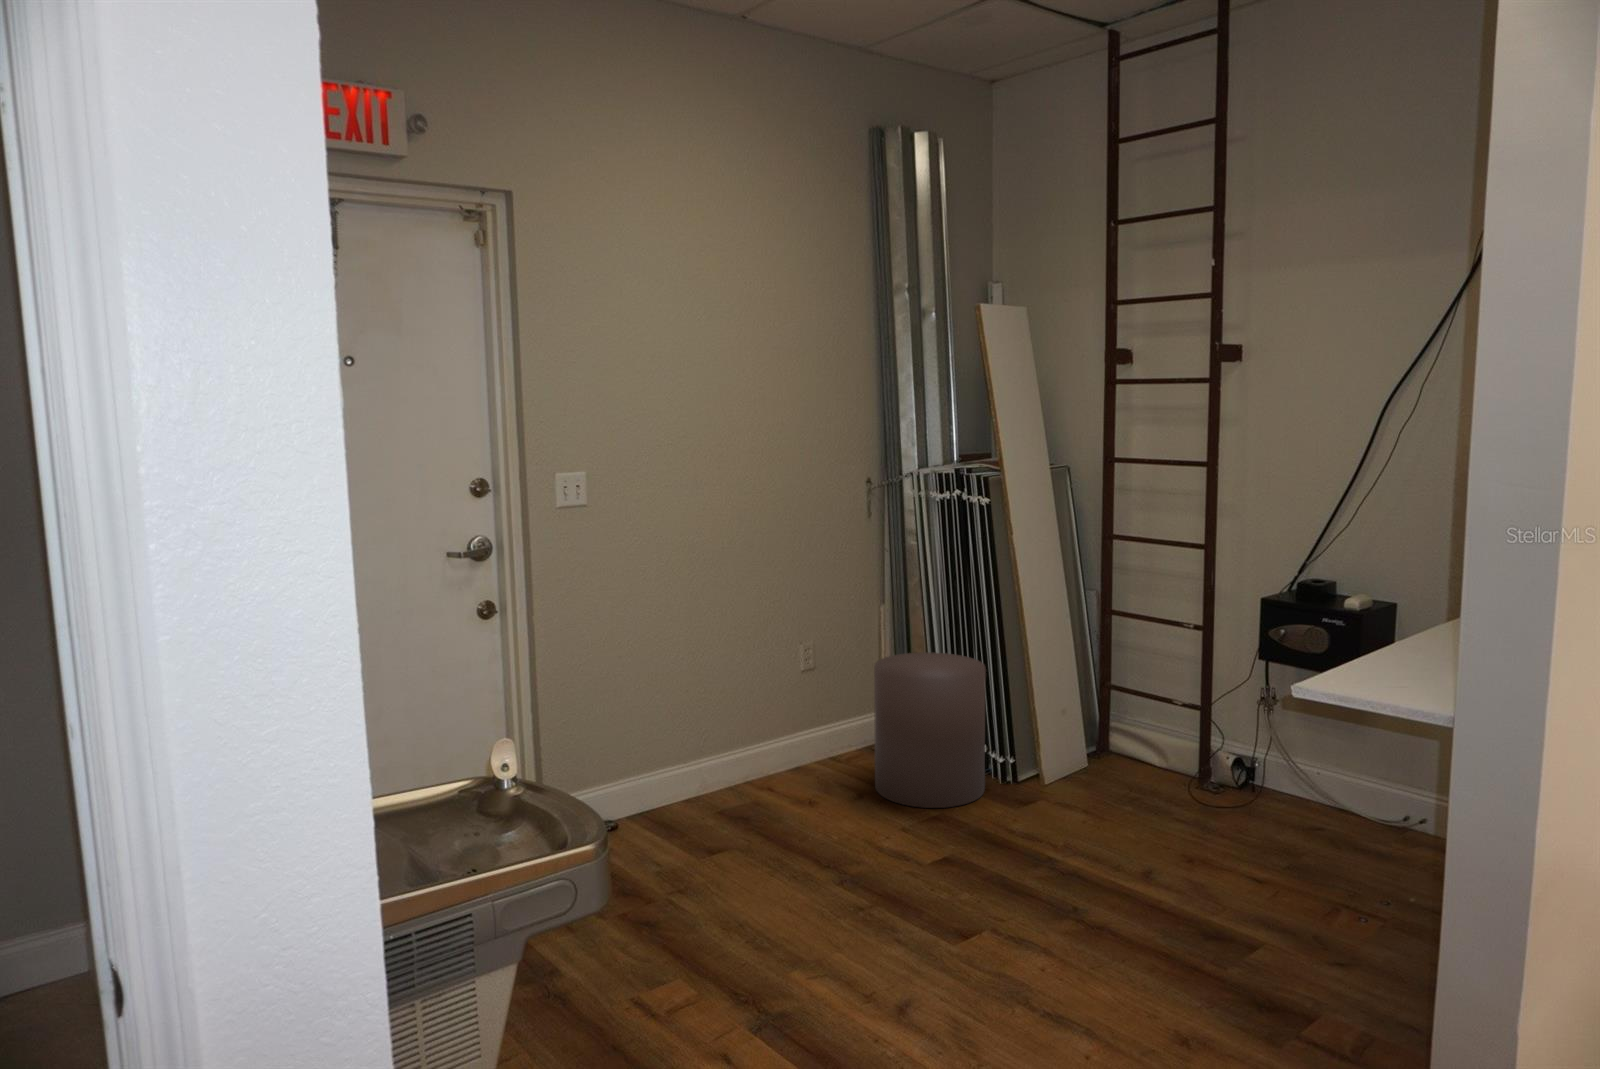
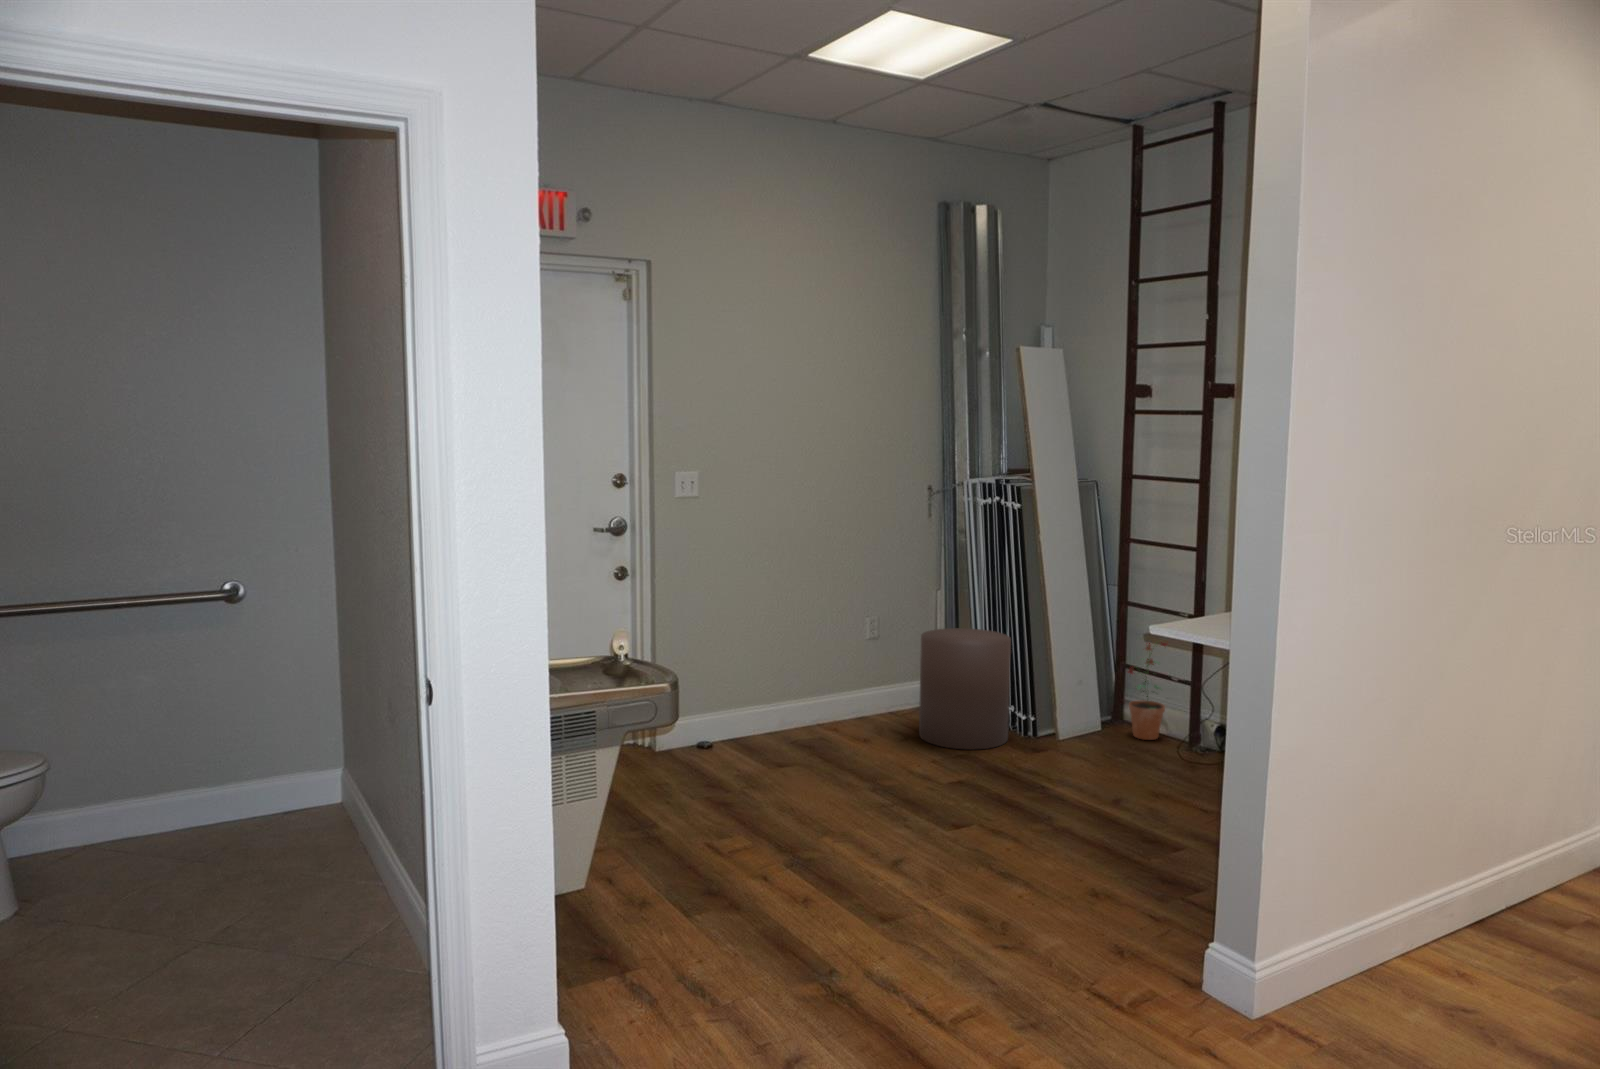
potted plant: none [1119,652,1171,778] -> present [1128,642,1168,740]

